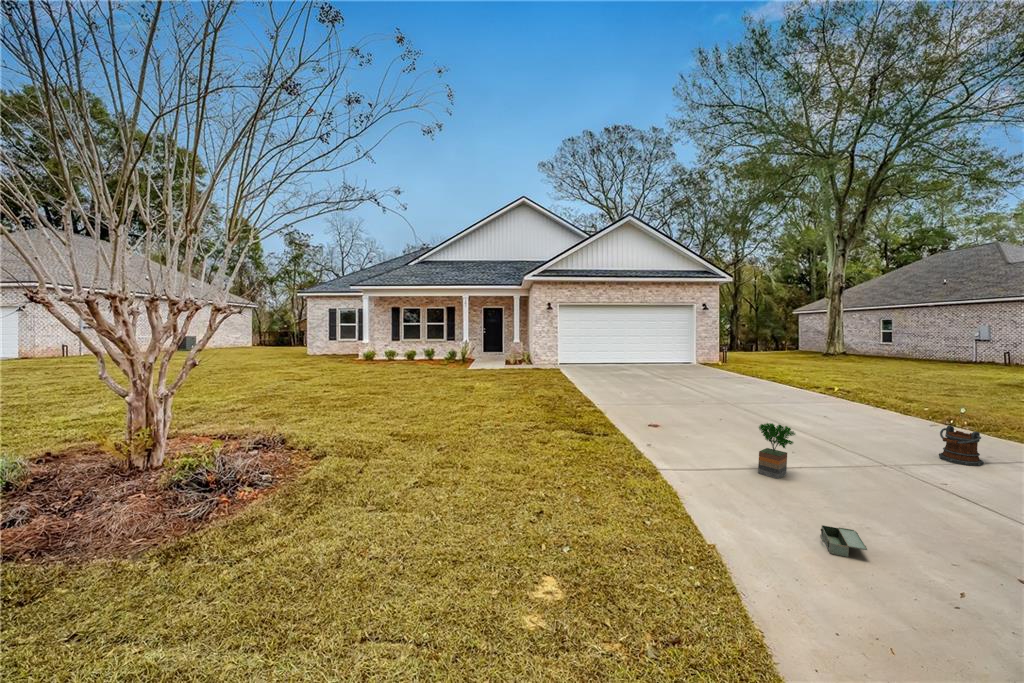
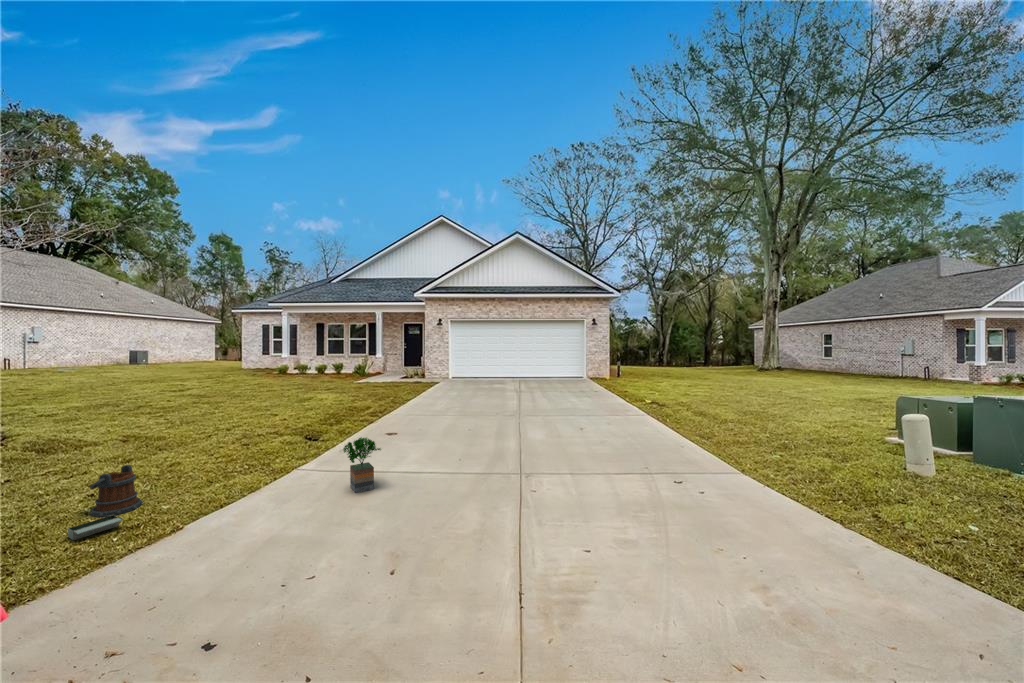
bucket: present [939,426,984,466] -> present [90,465,143,517]
toolbox: present [820,525,867,557] -> present [68,515,124,540]

